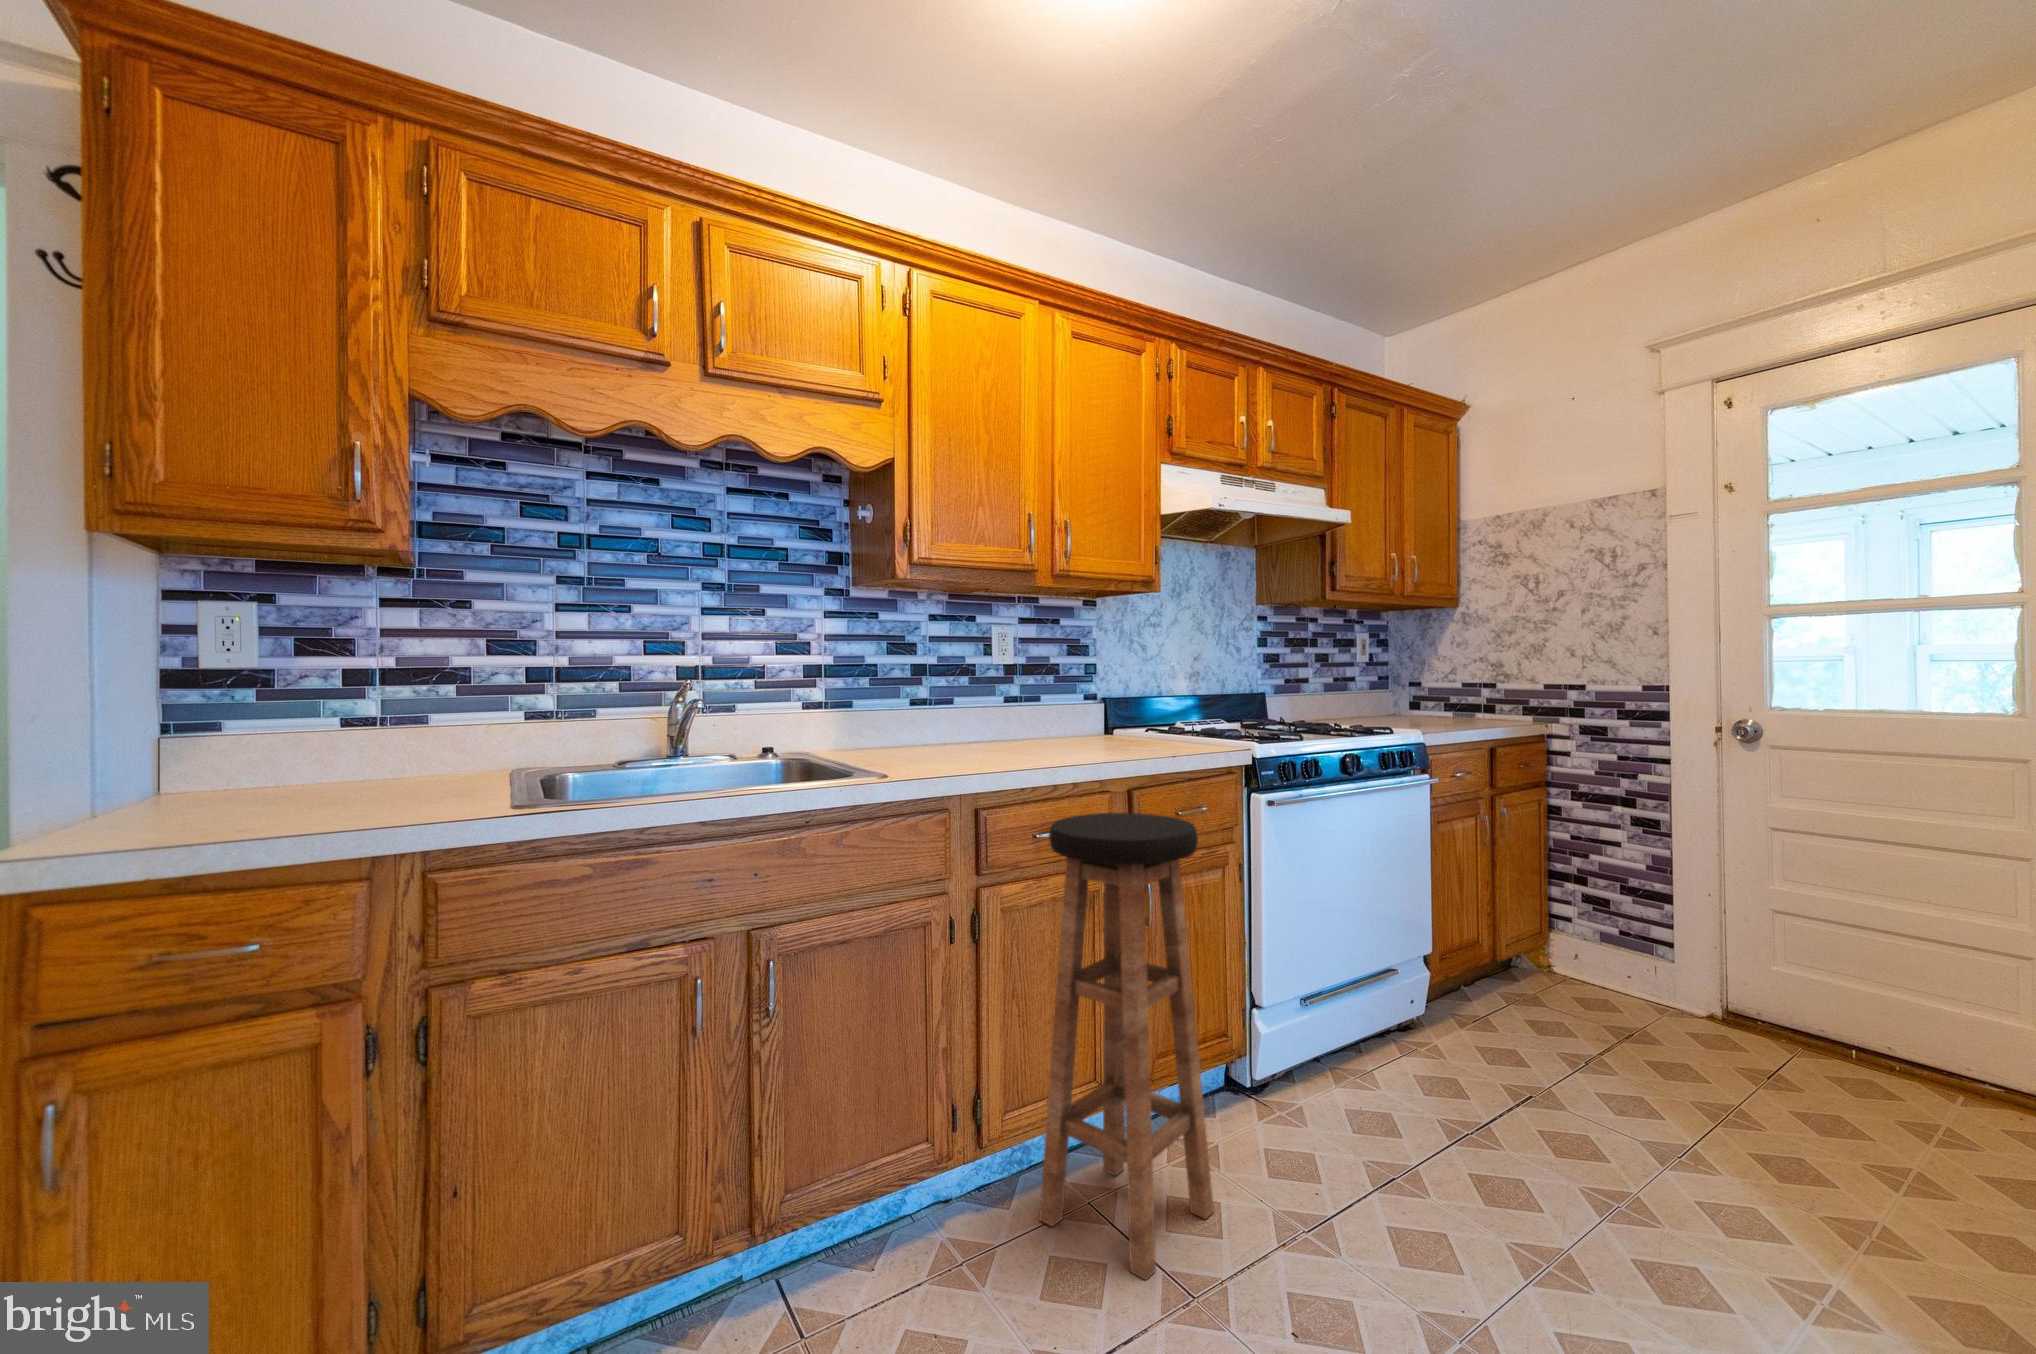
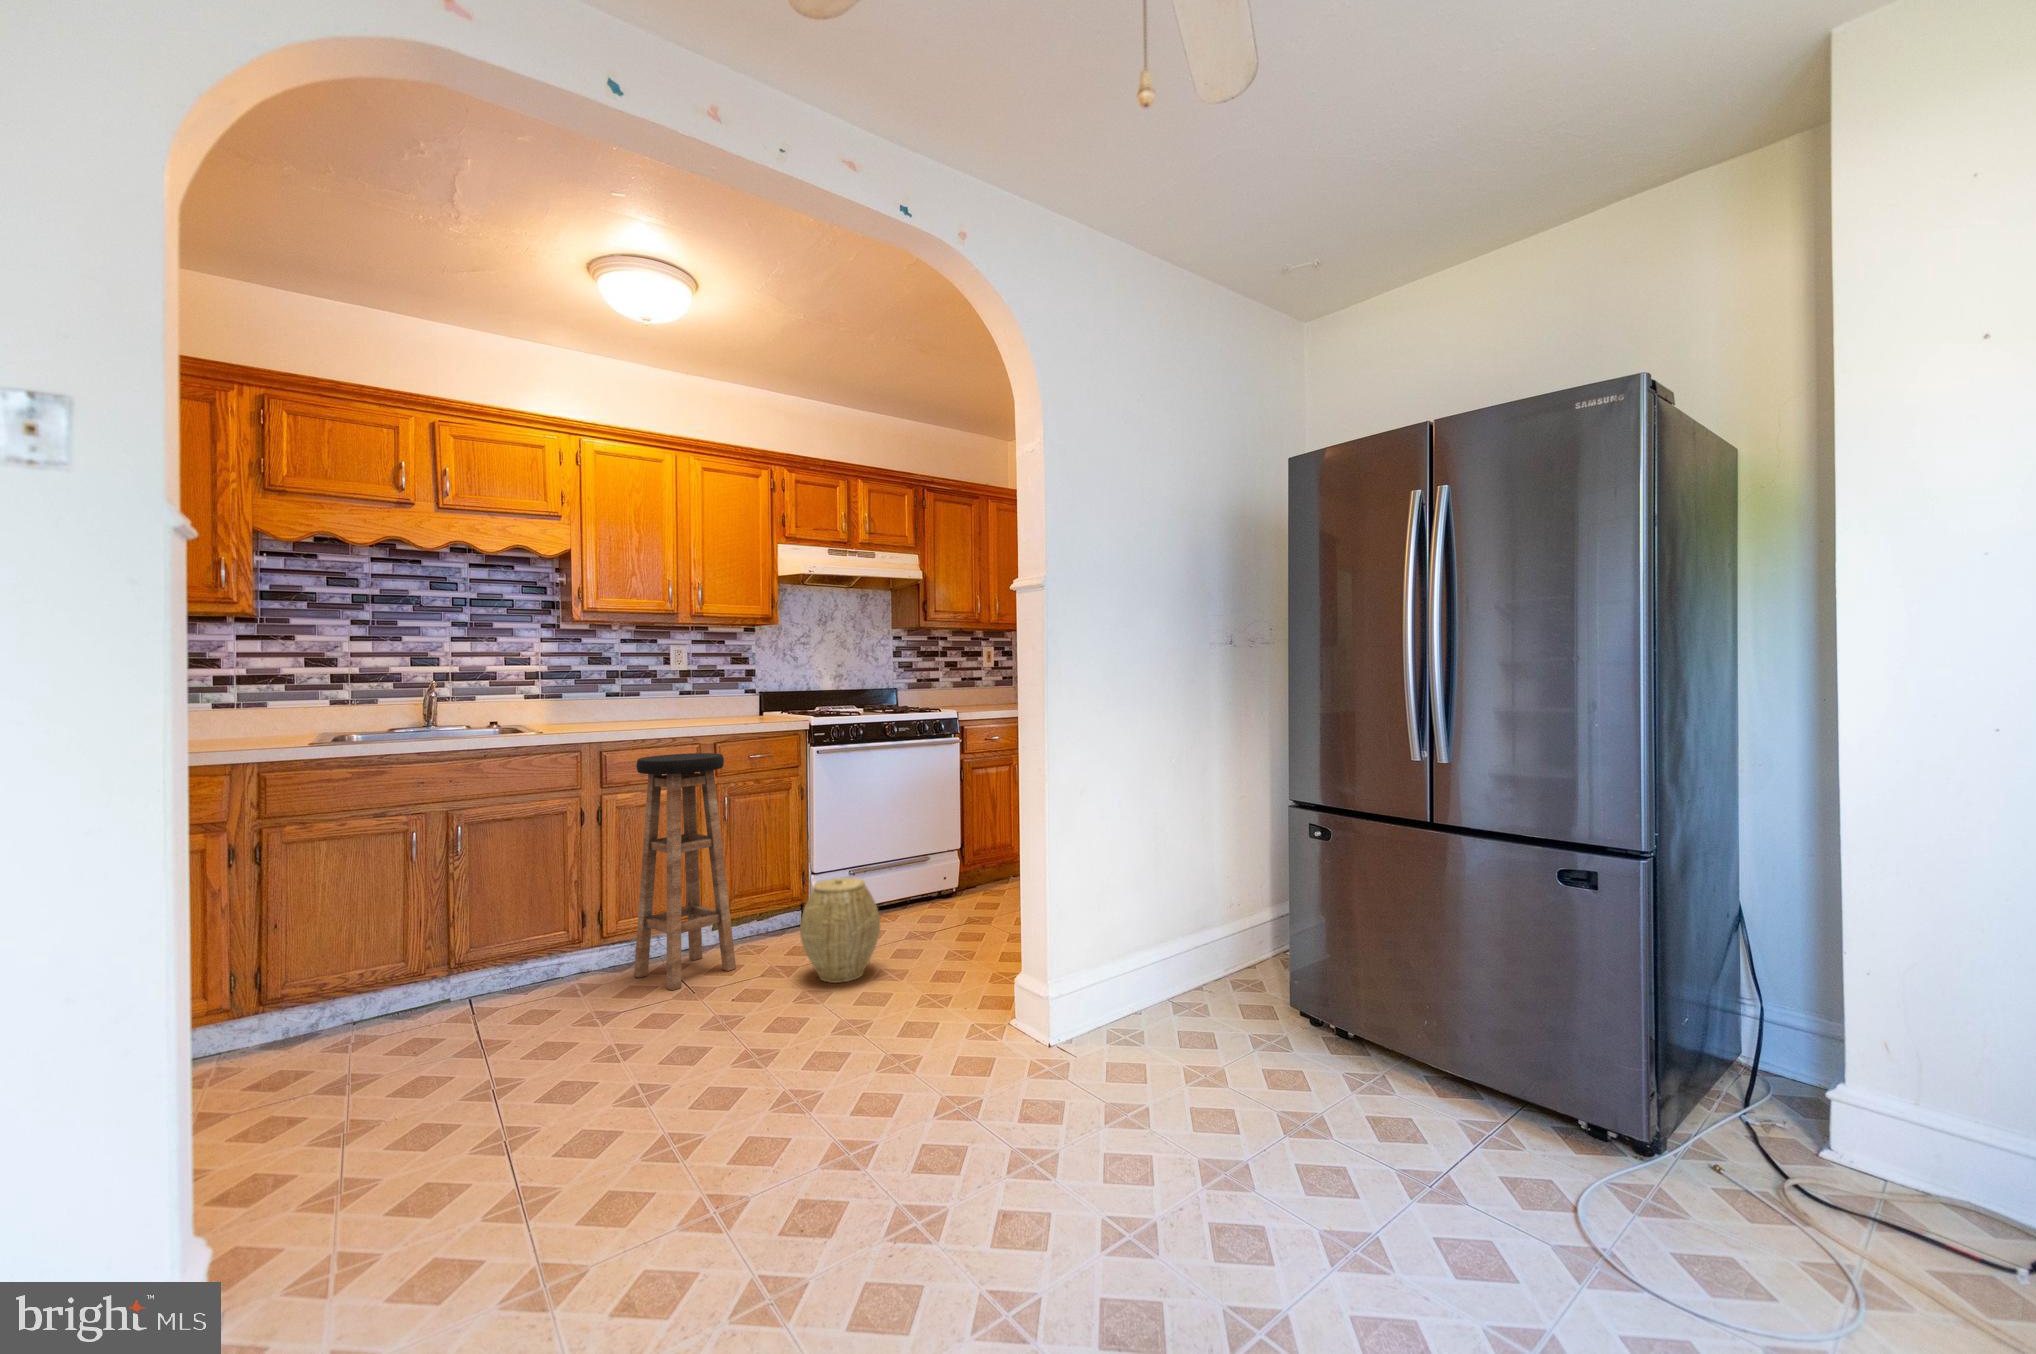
woven basket: none [1365,1059,1535,1286] -> present [800,878,880,983]

